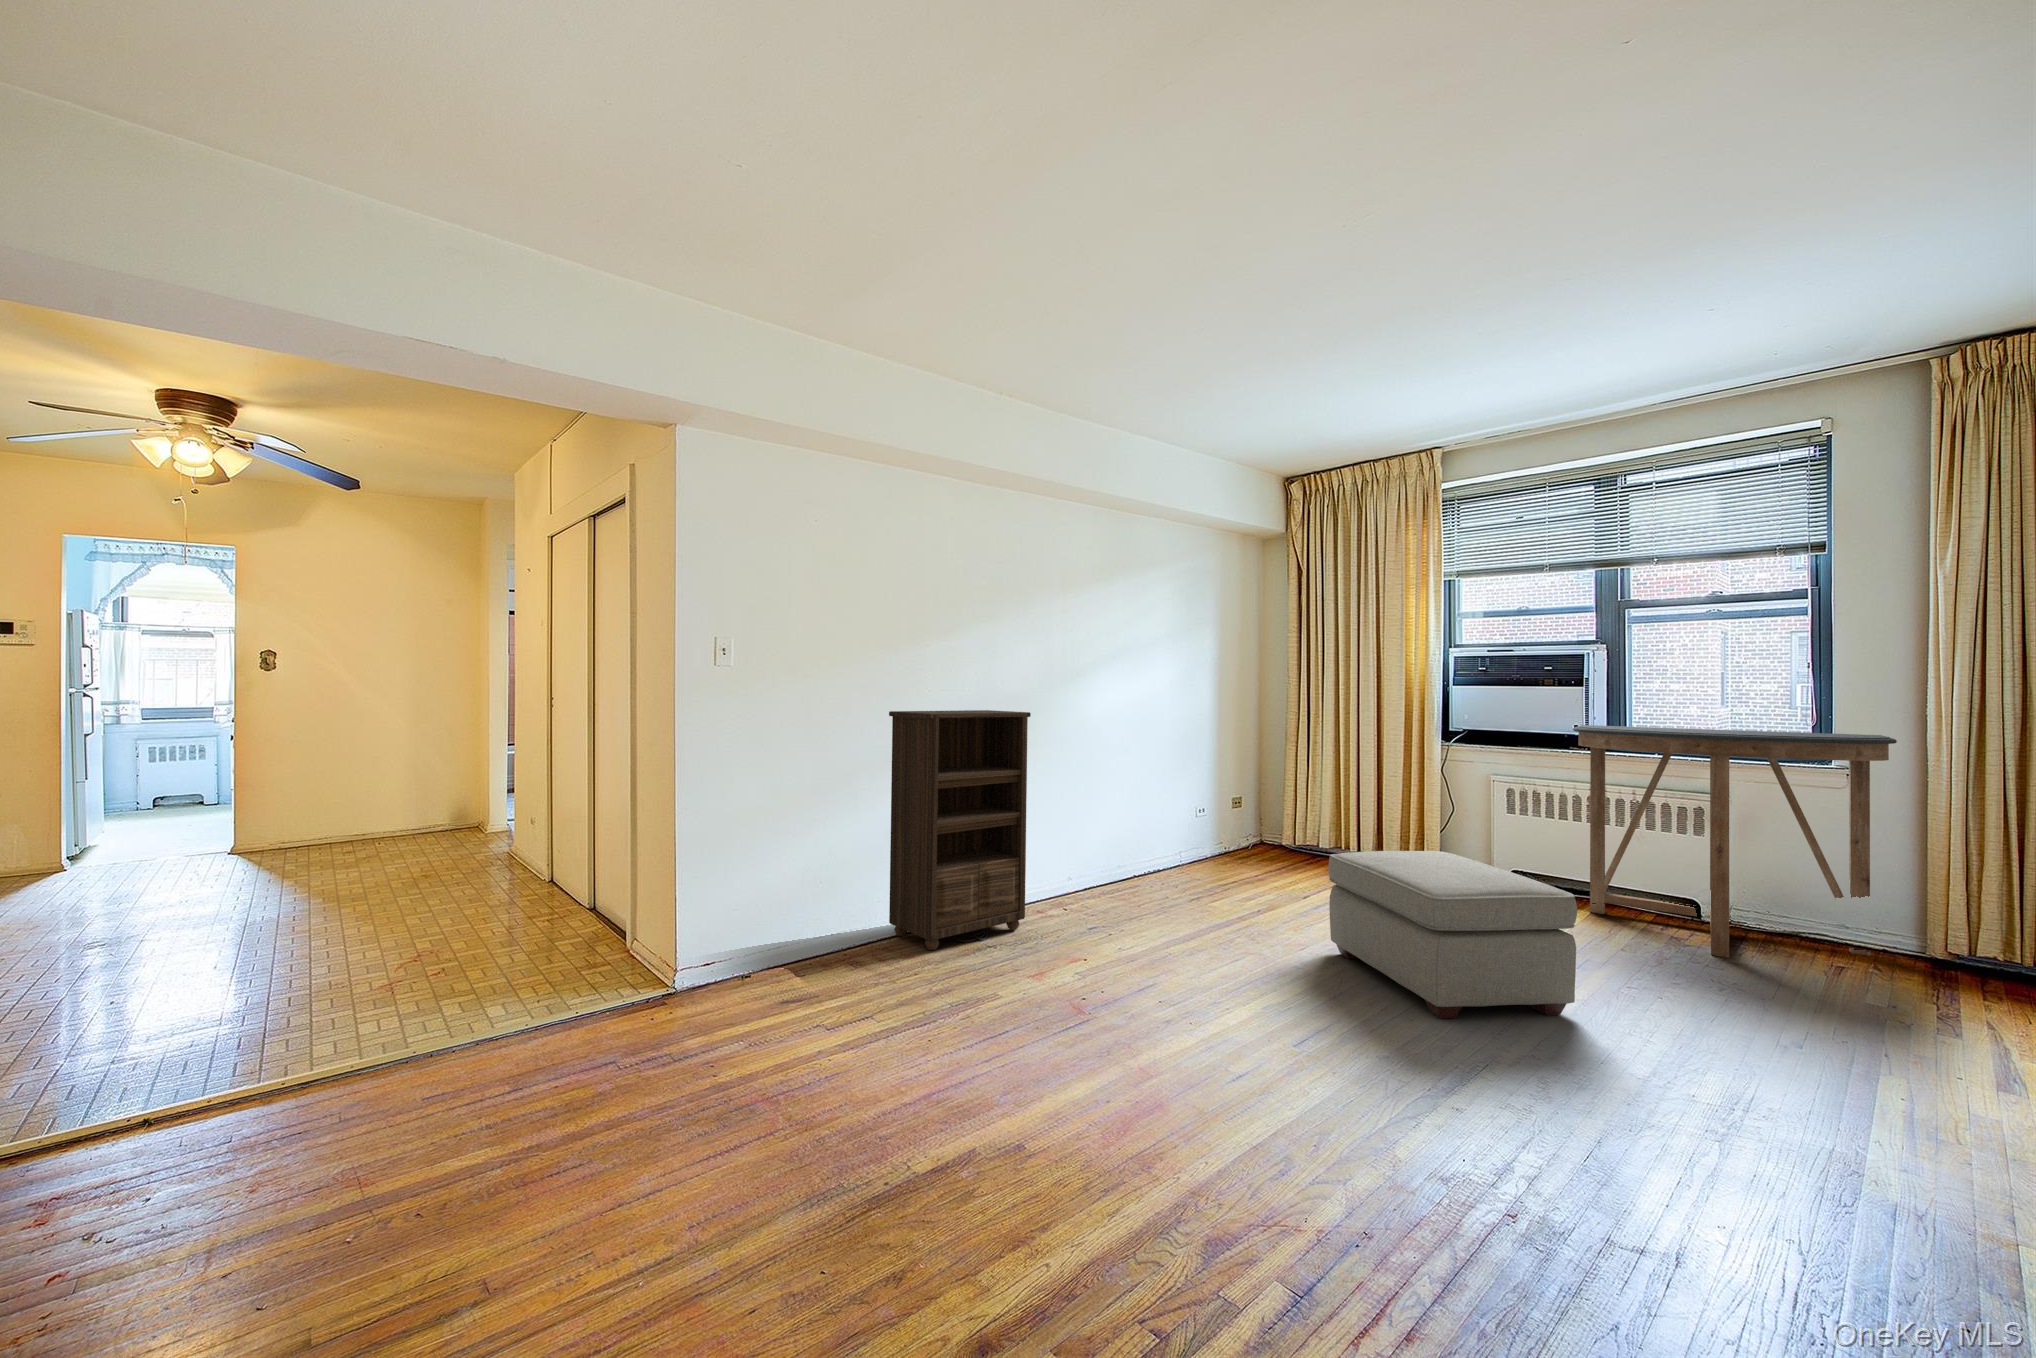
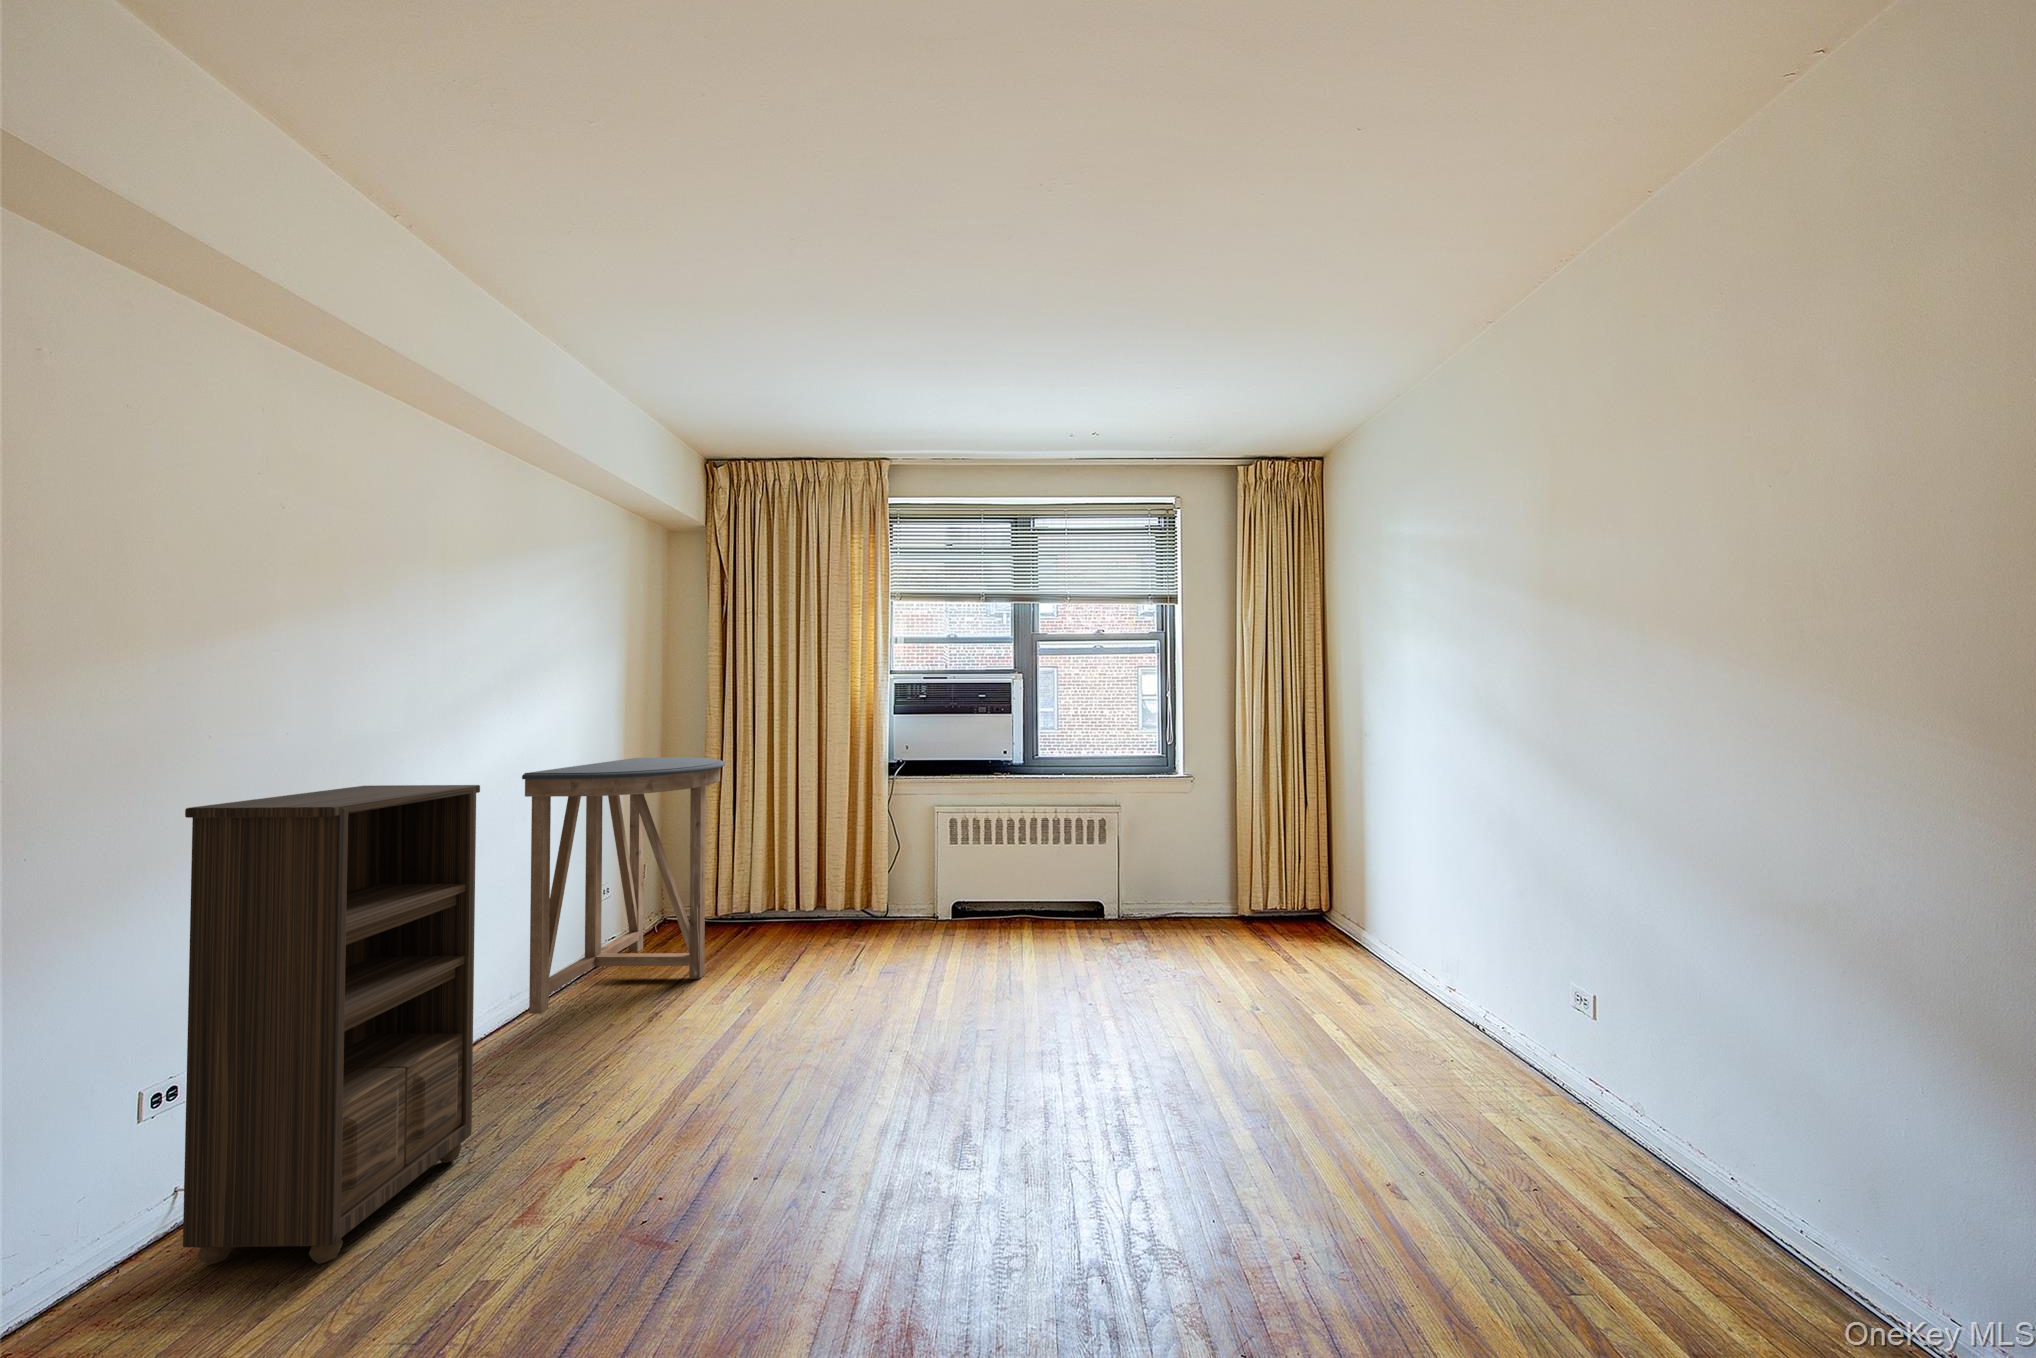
console table: present [1573,725,1897,958] -> present [522,757,725,1014]
ottoman: present [1328,851,1577,1018] -> none [891,900,1137,1080]

